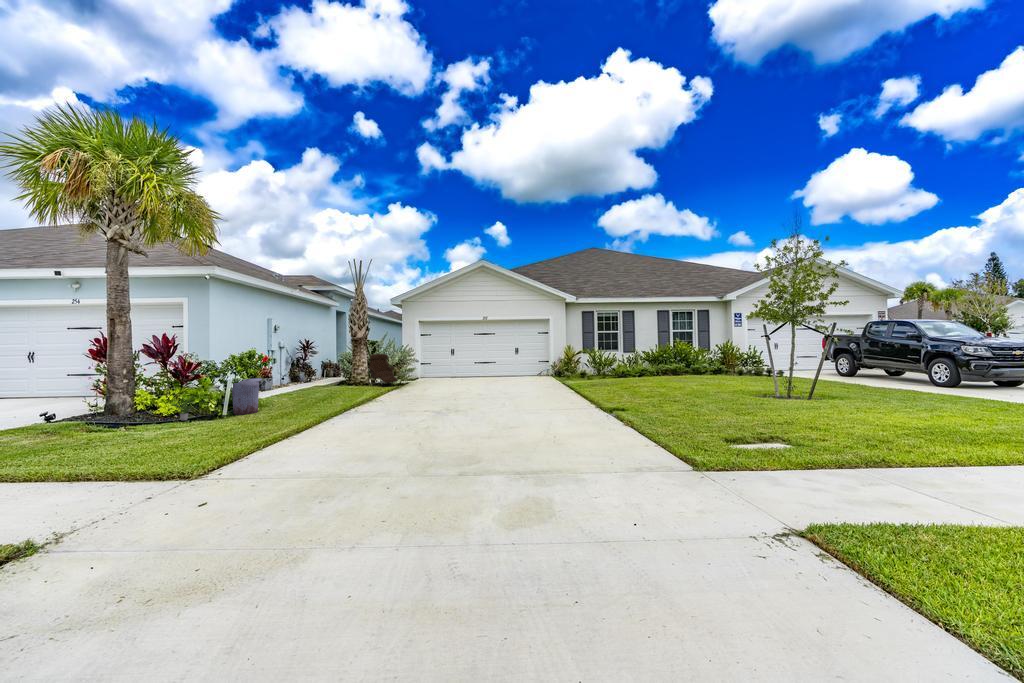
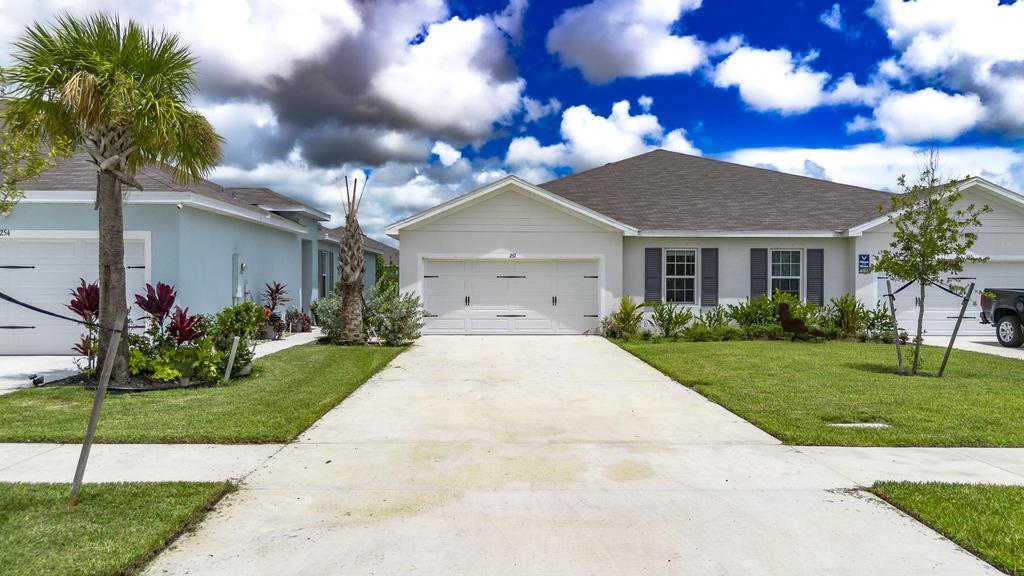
lounge chair: present [369,354,398,386] -> present [779,303,826,343]
trash can: present [232,378,262,415] -> none [232,337,265,381]

